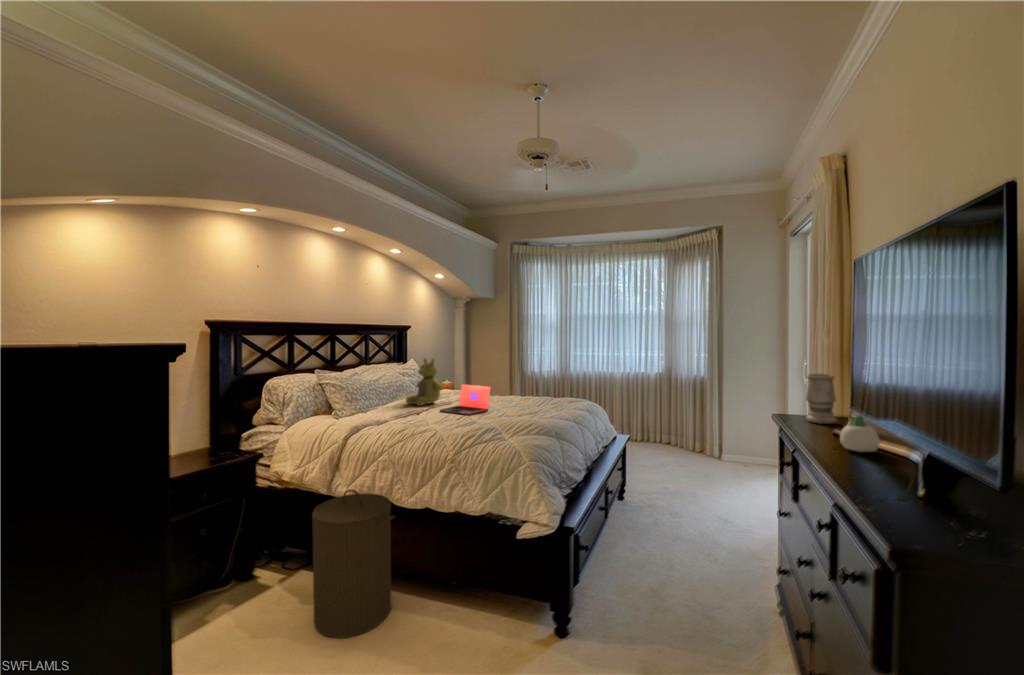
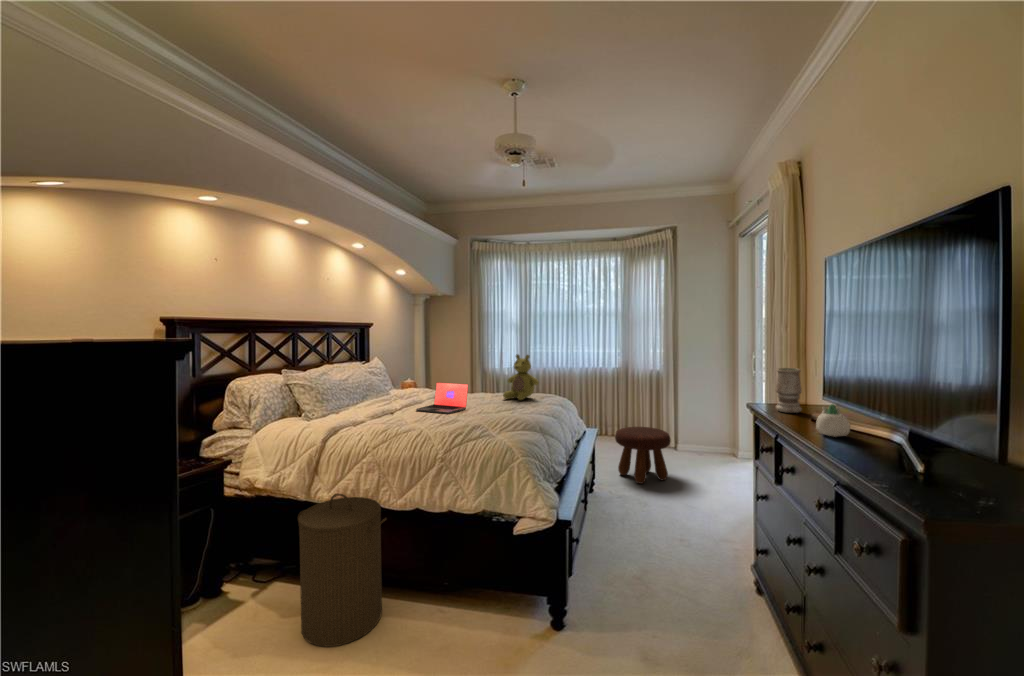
stuffed bear: present [406,359,442,405] -> present [503,354,539,400]
footstool: none [650,434,709,494] -> present [615,427,671,484]

